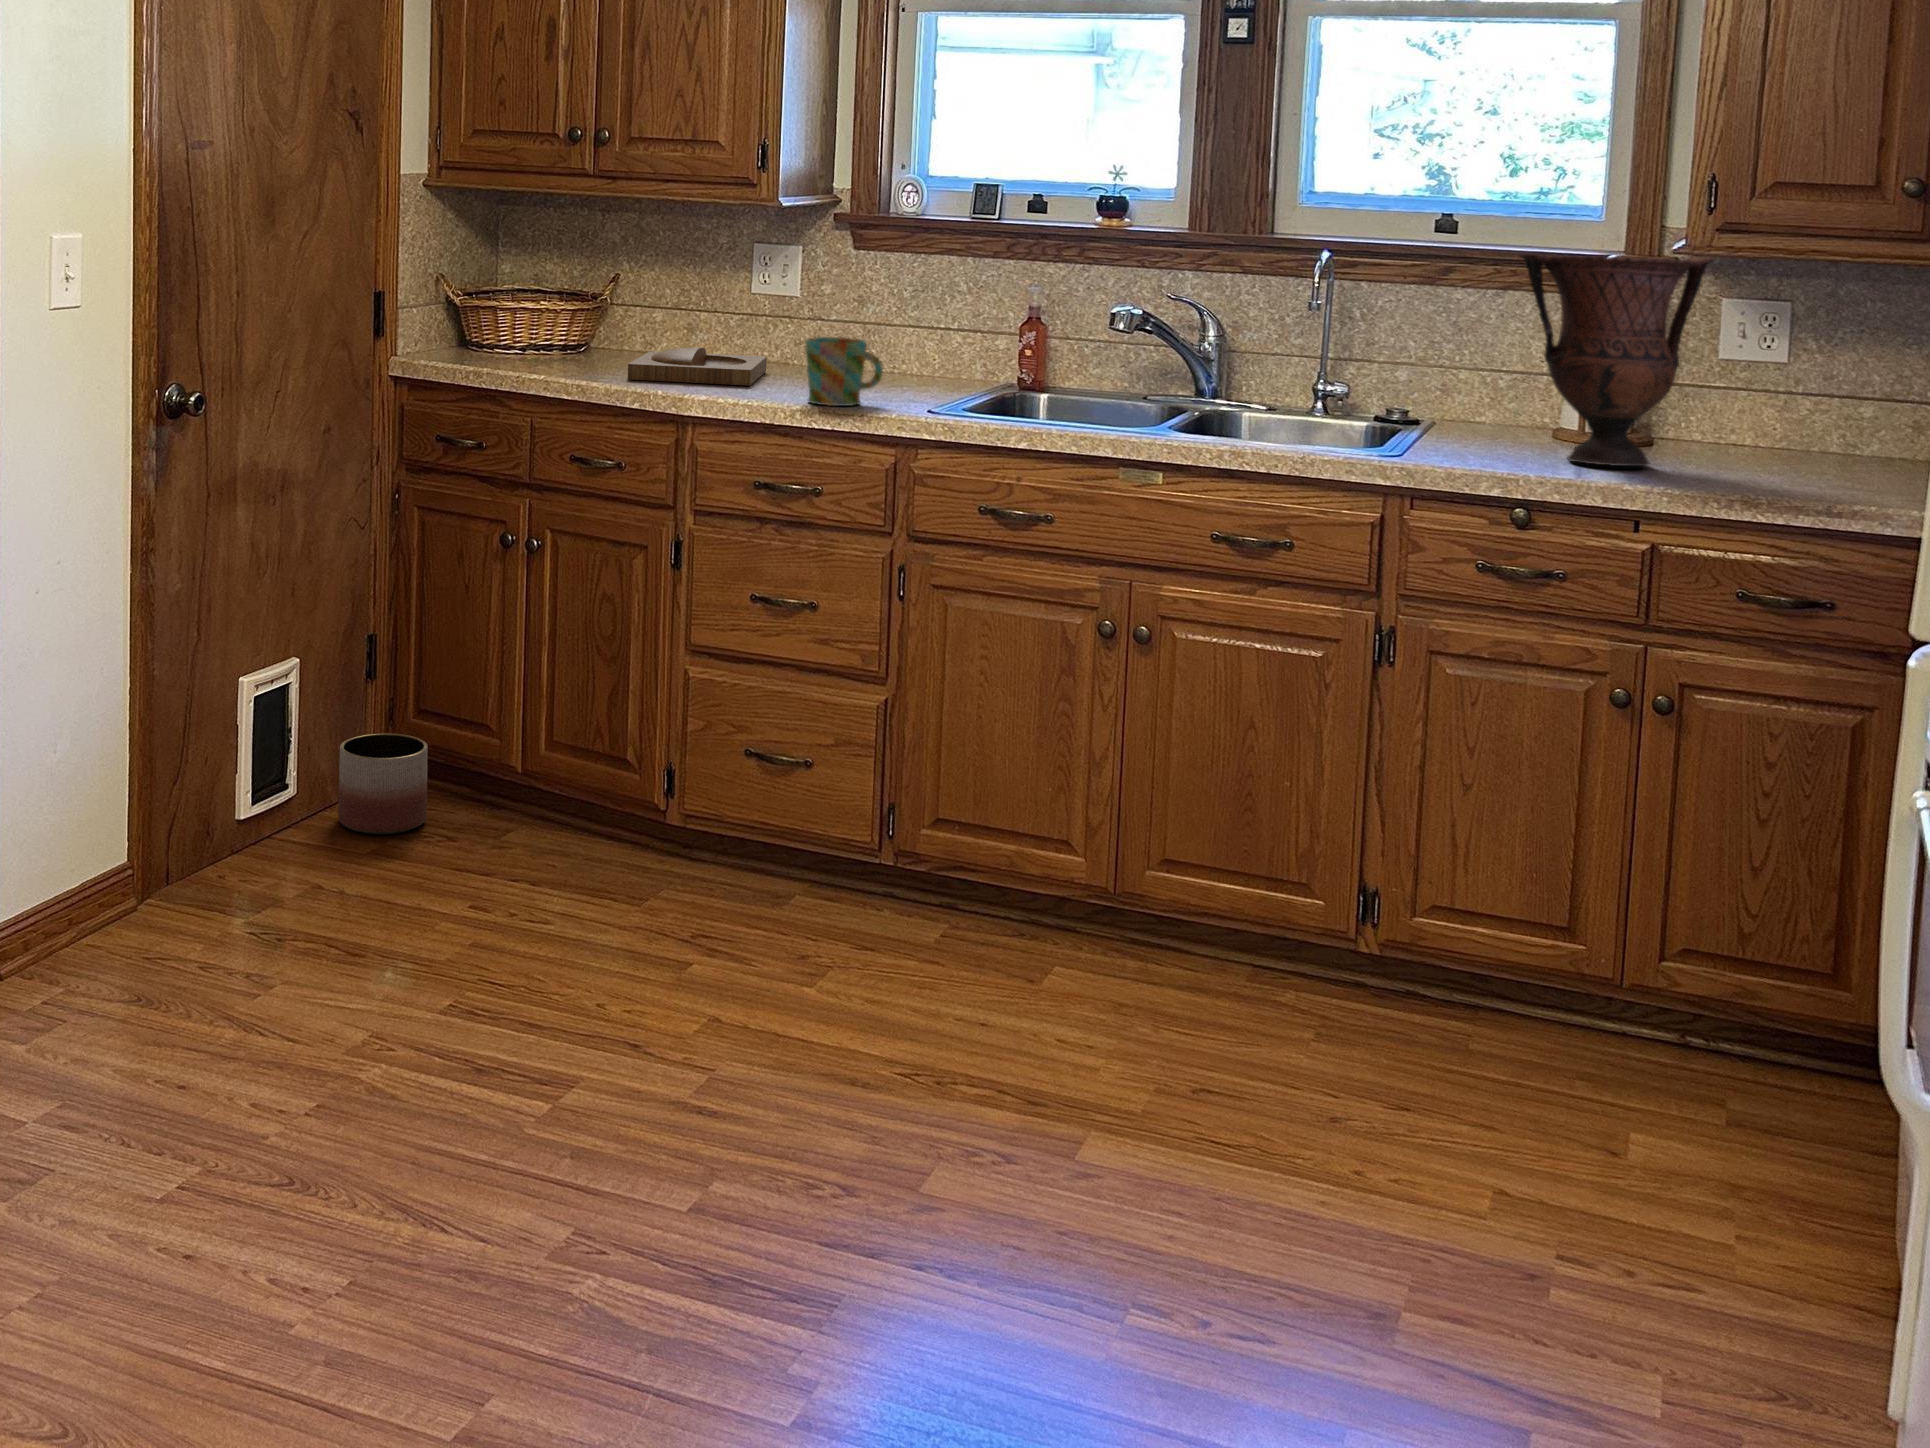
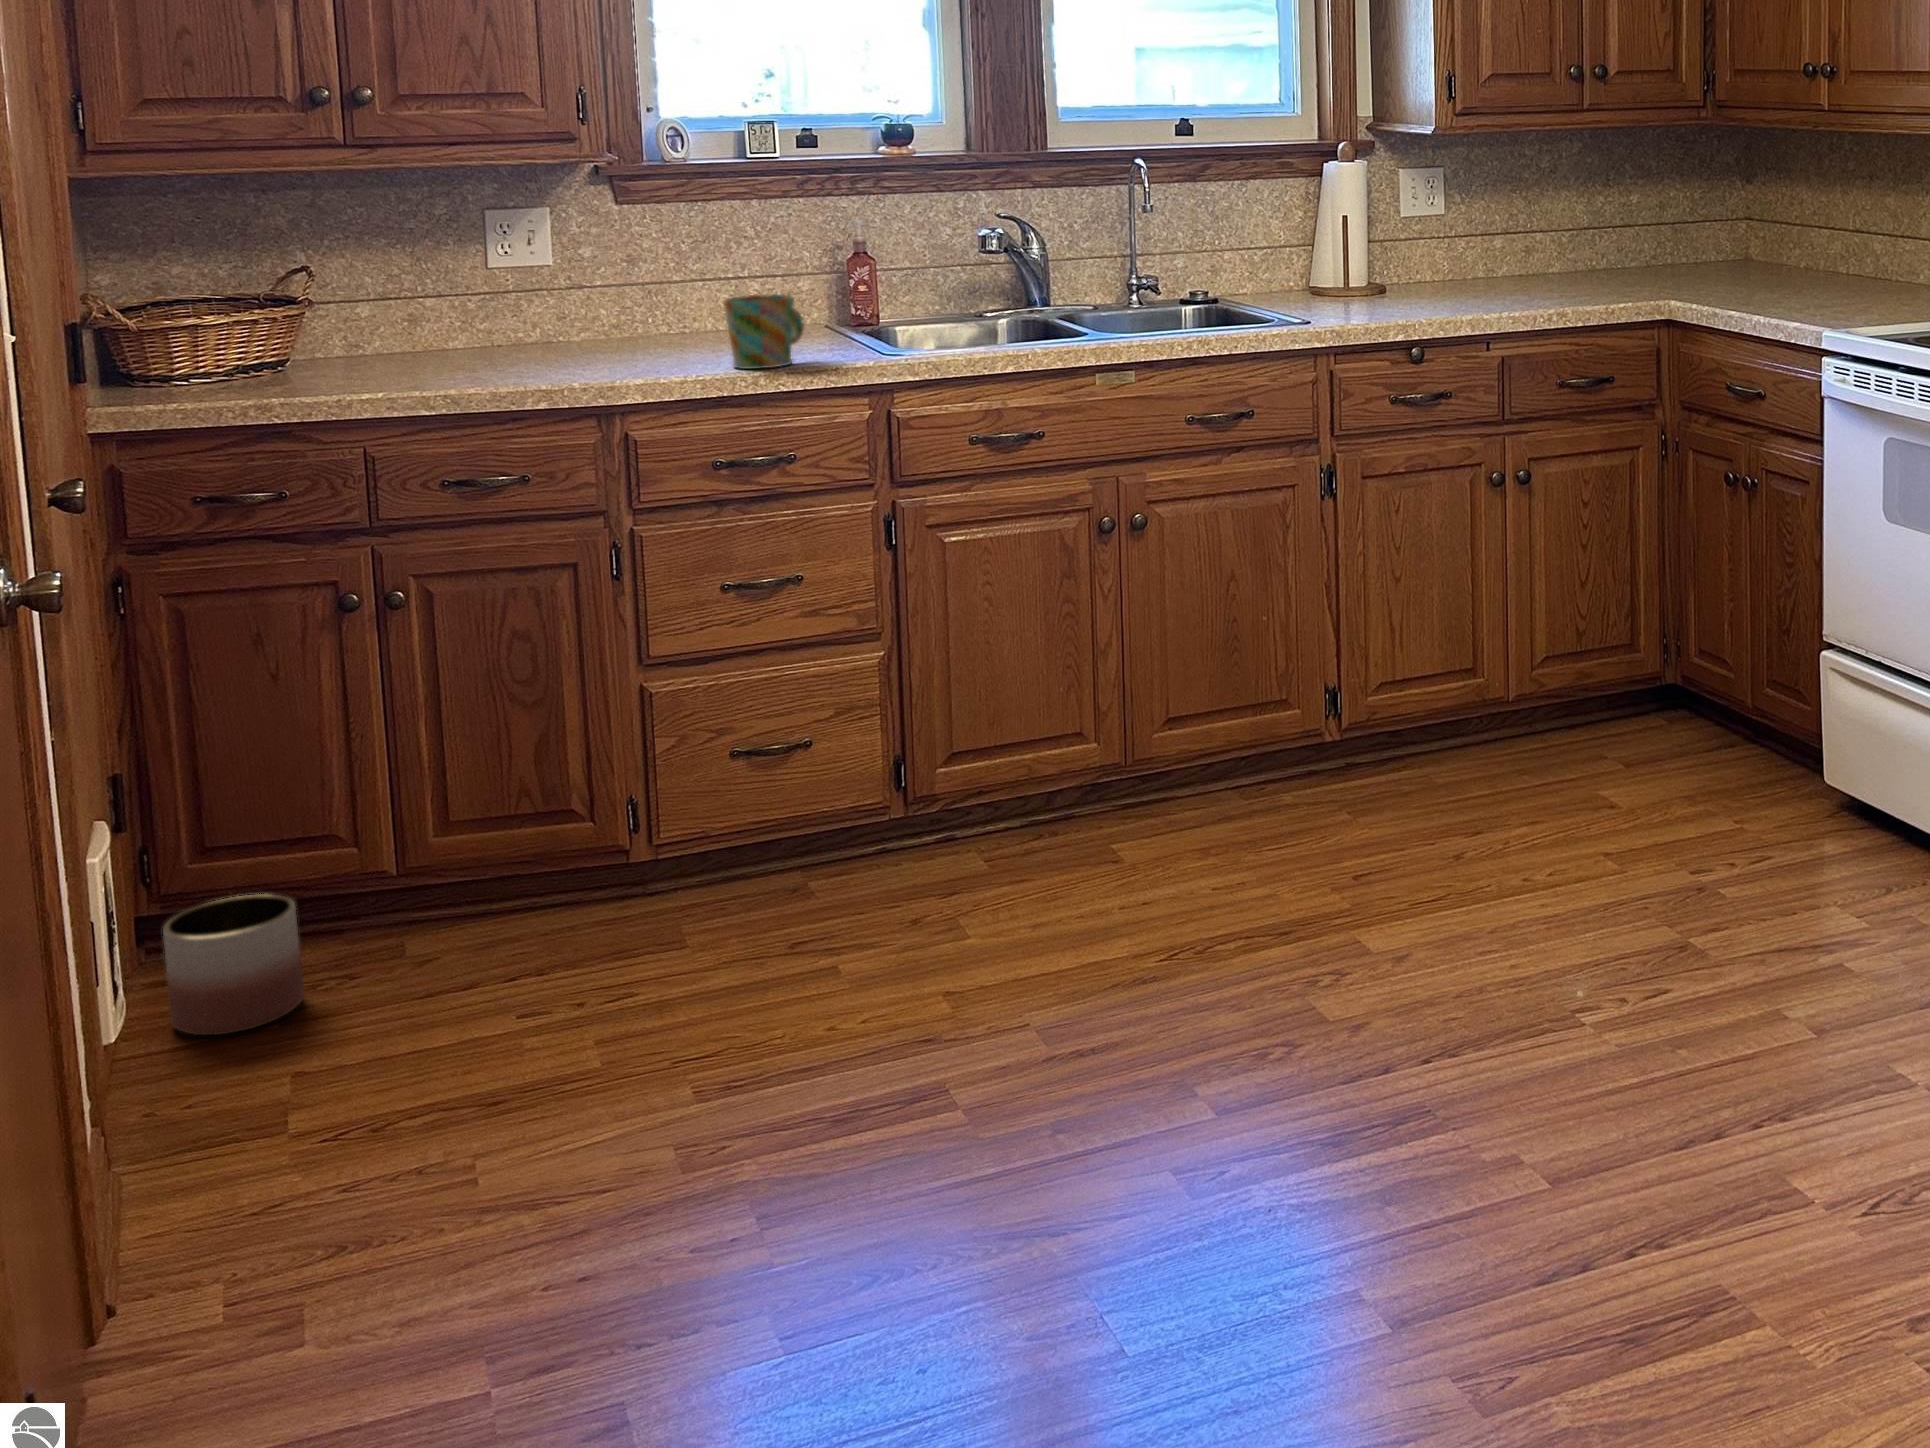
vase: present [1518,253,1714,466] -> none [1333,134,1455,306]
tray: present [628,347,767,385] -> none [411,338,615,385]

